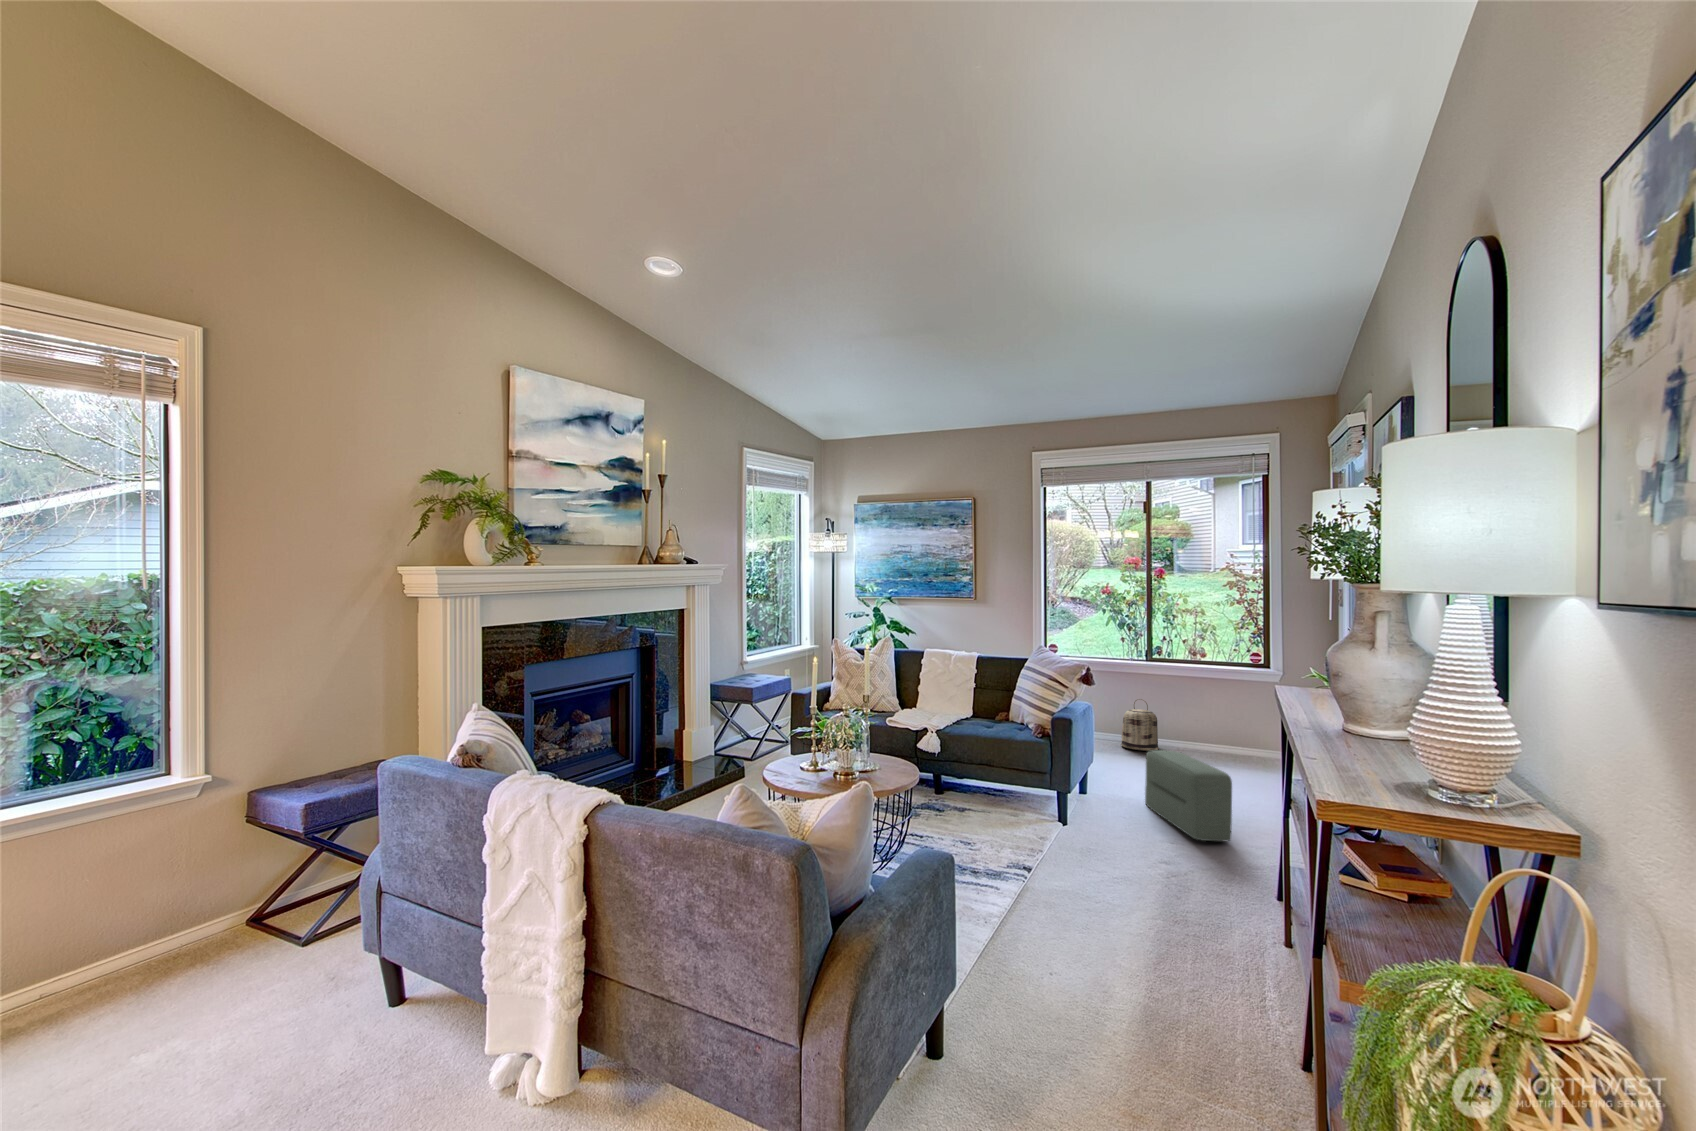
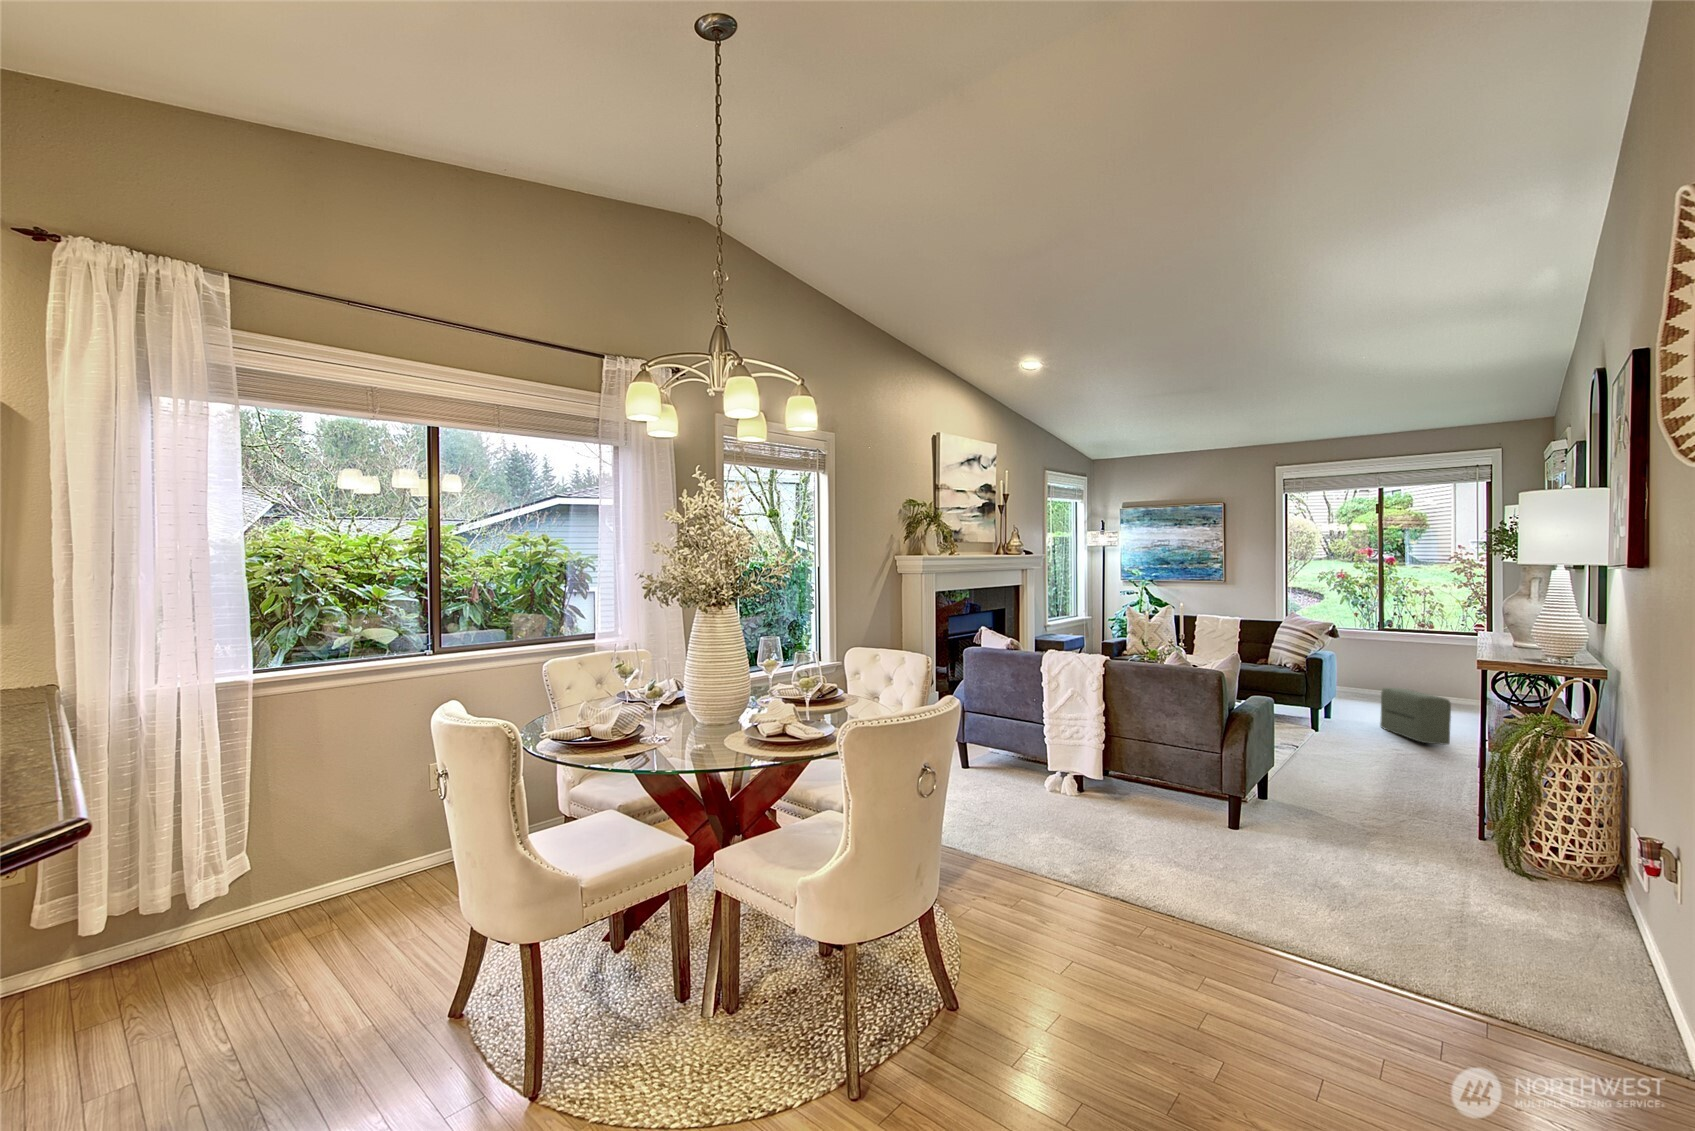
basket: present [1121,699,1159,751] -> none [1357,661,1390,700]

